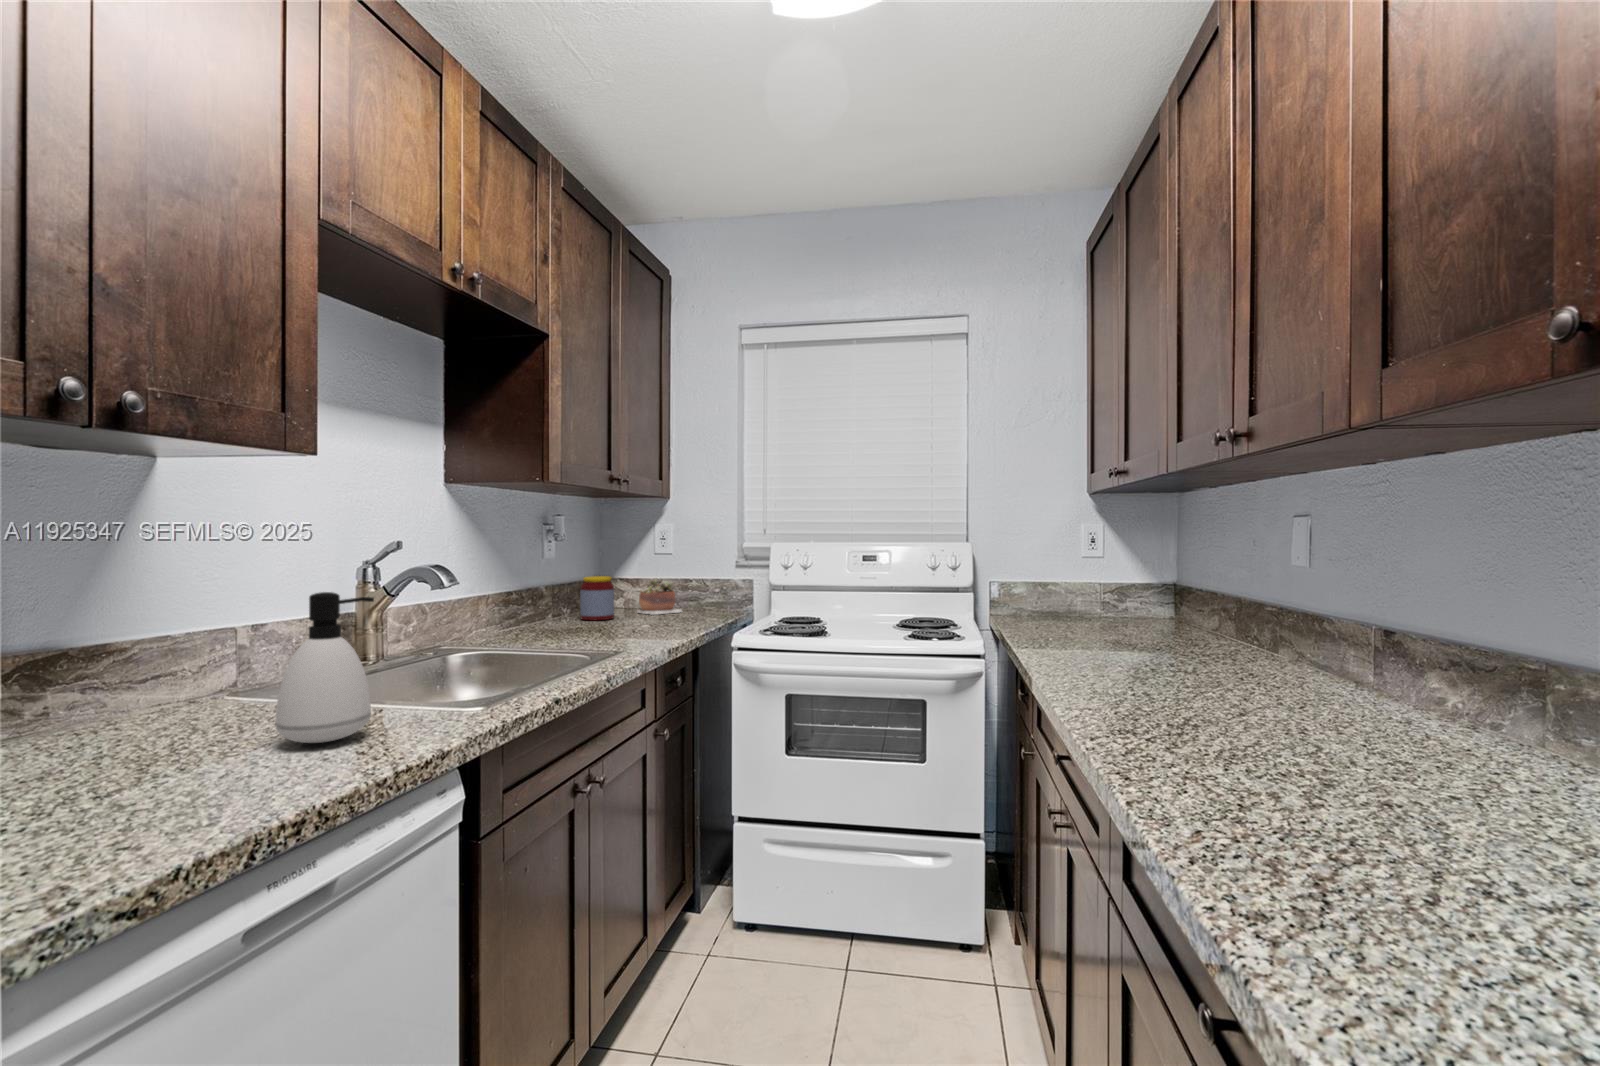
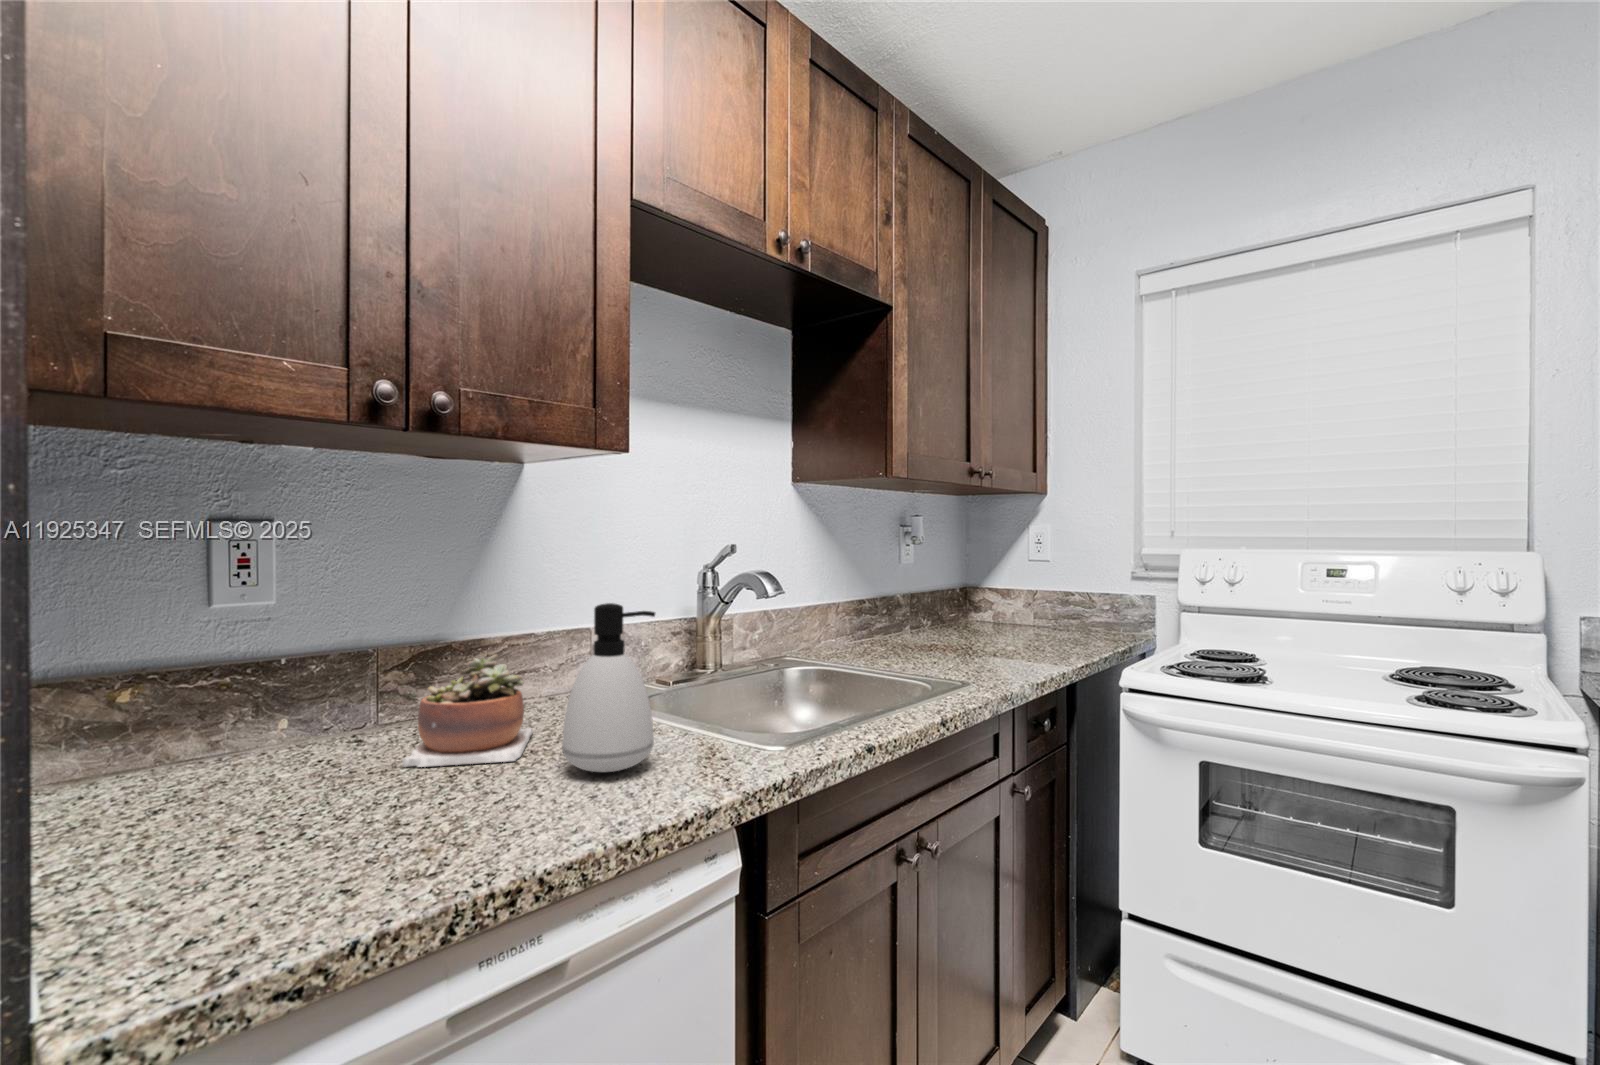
jar: present [580,576,614,620] -> none [939,584,978,636]
succulent plant: present [637,579,682,615] -> present [402,655,533,767]

